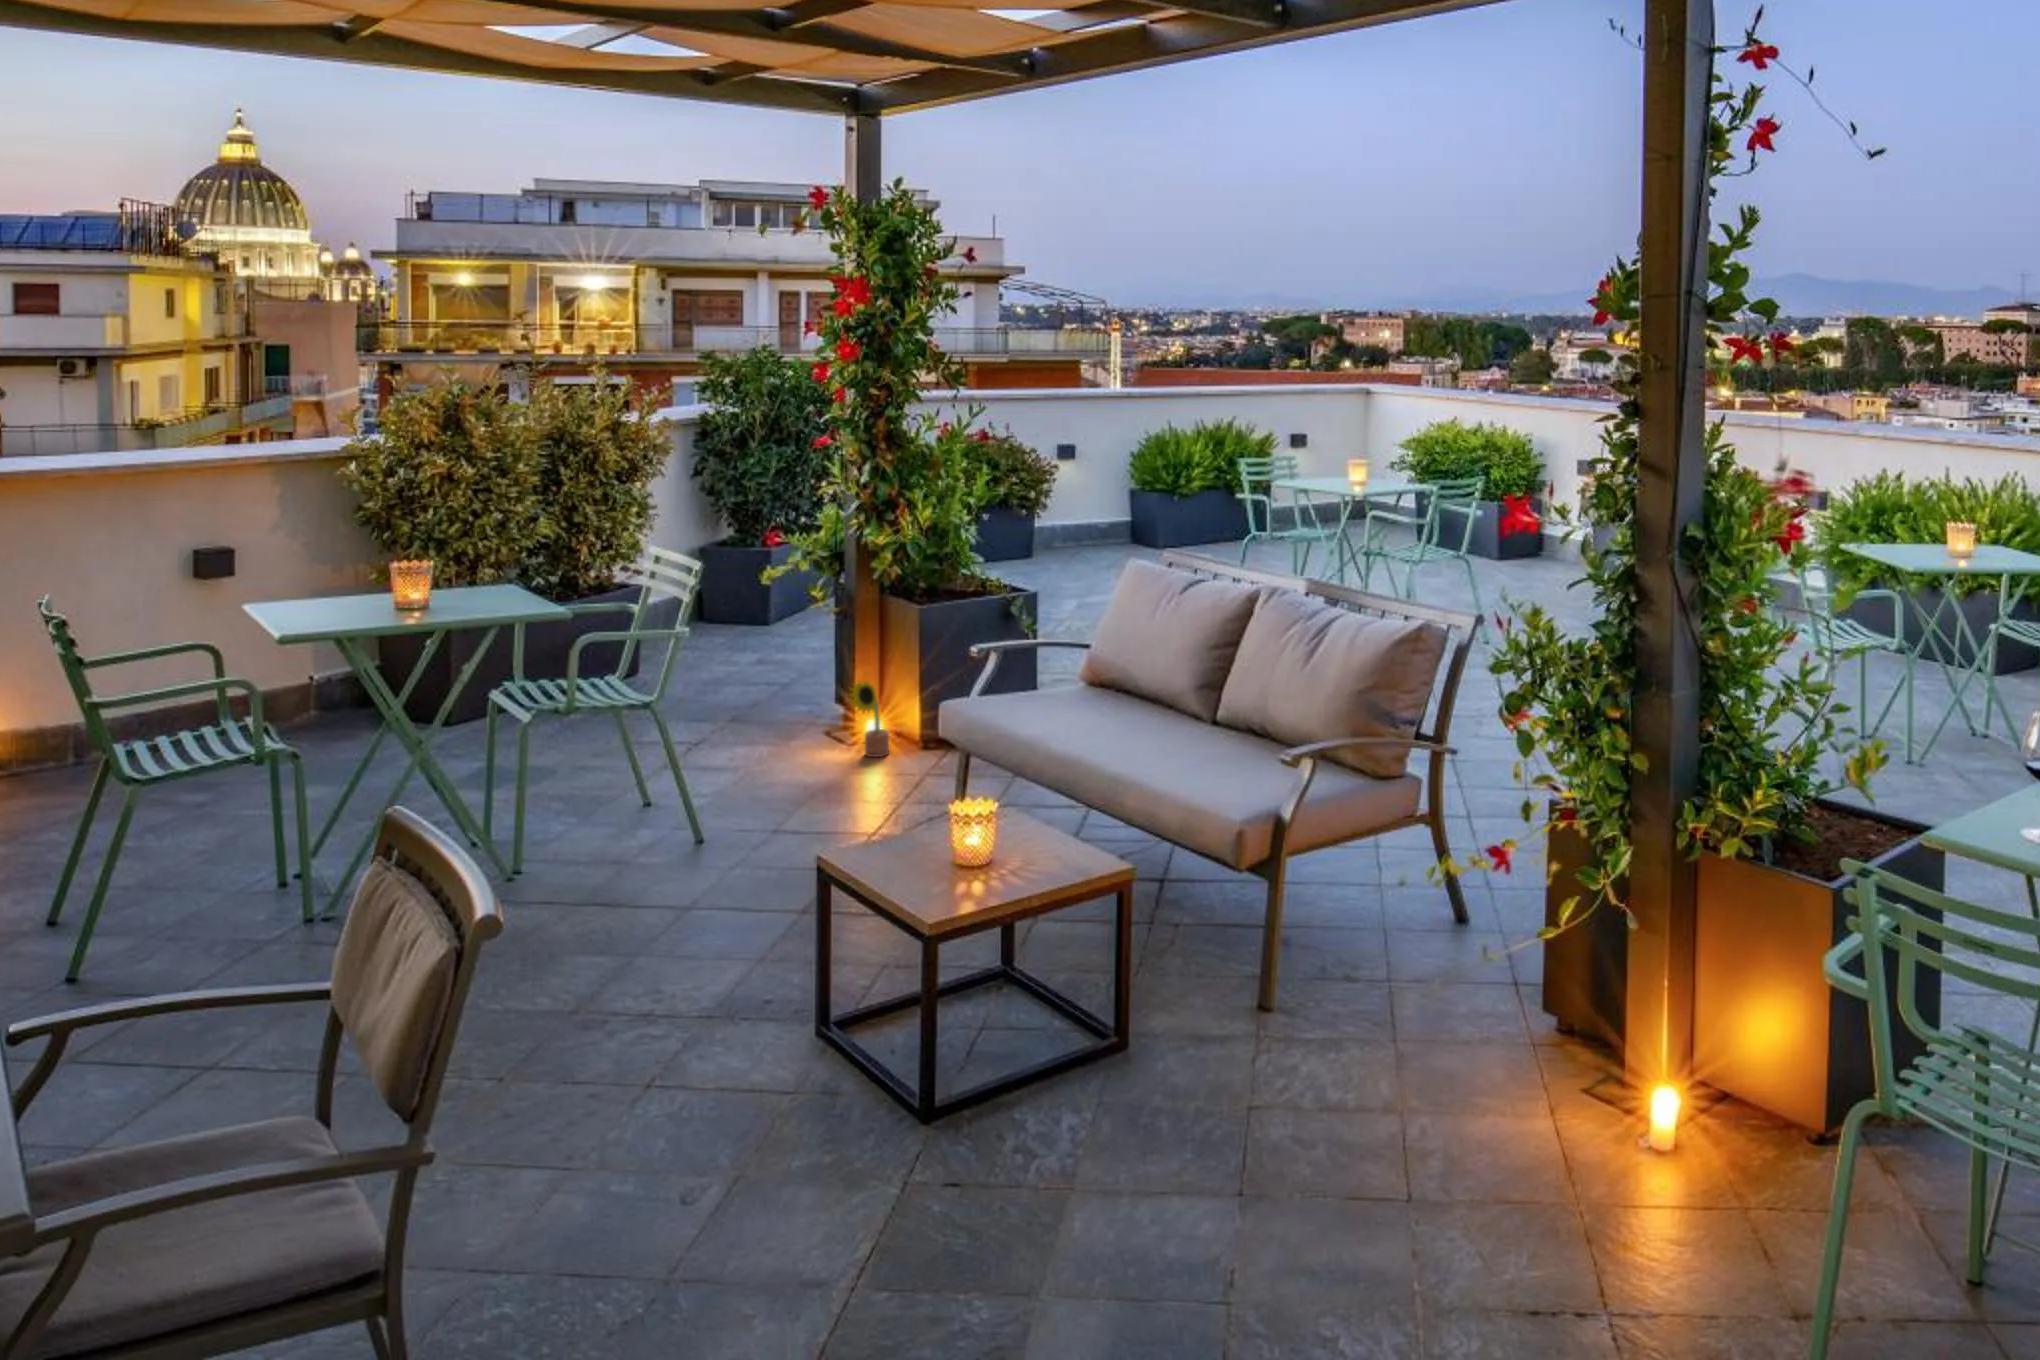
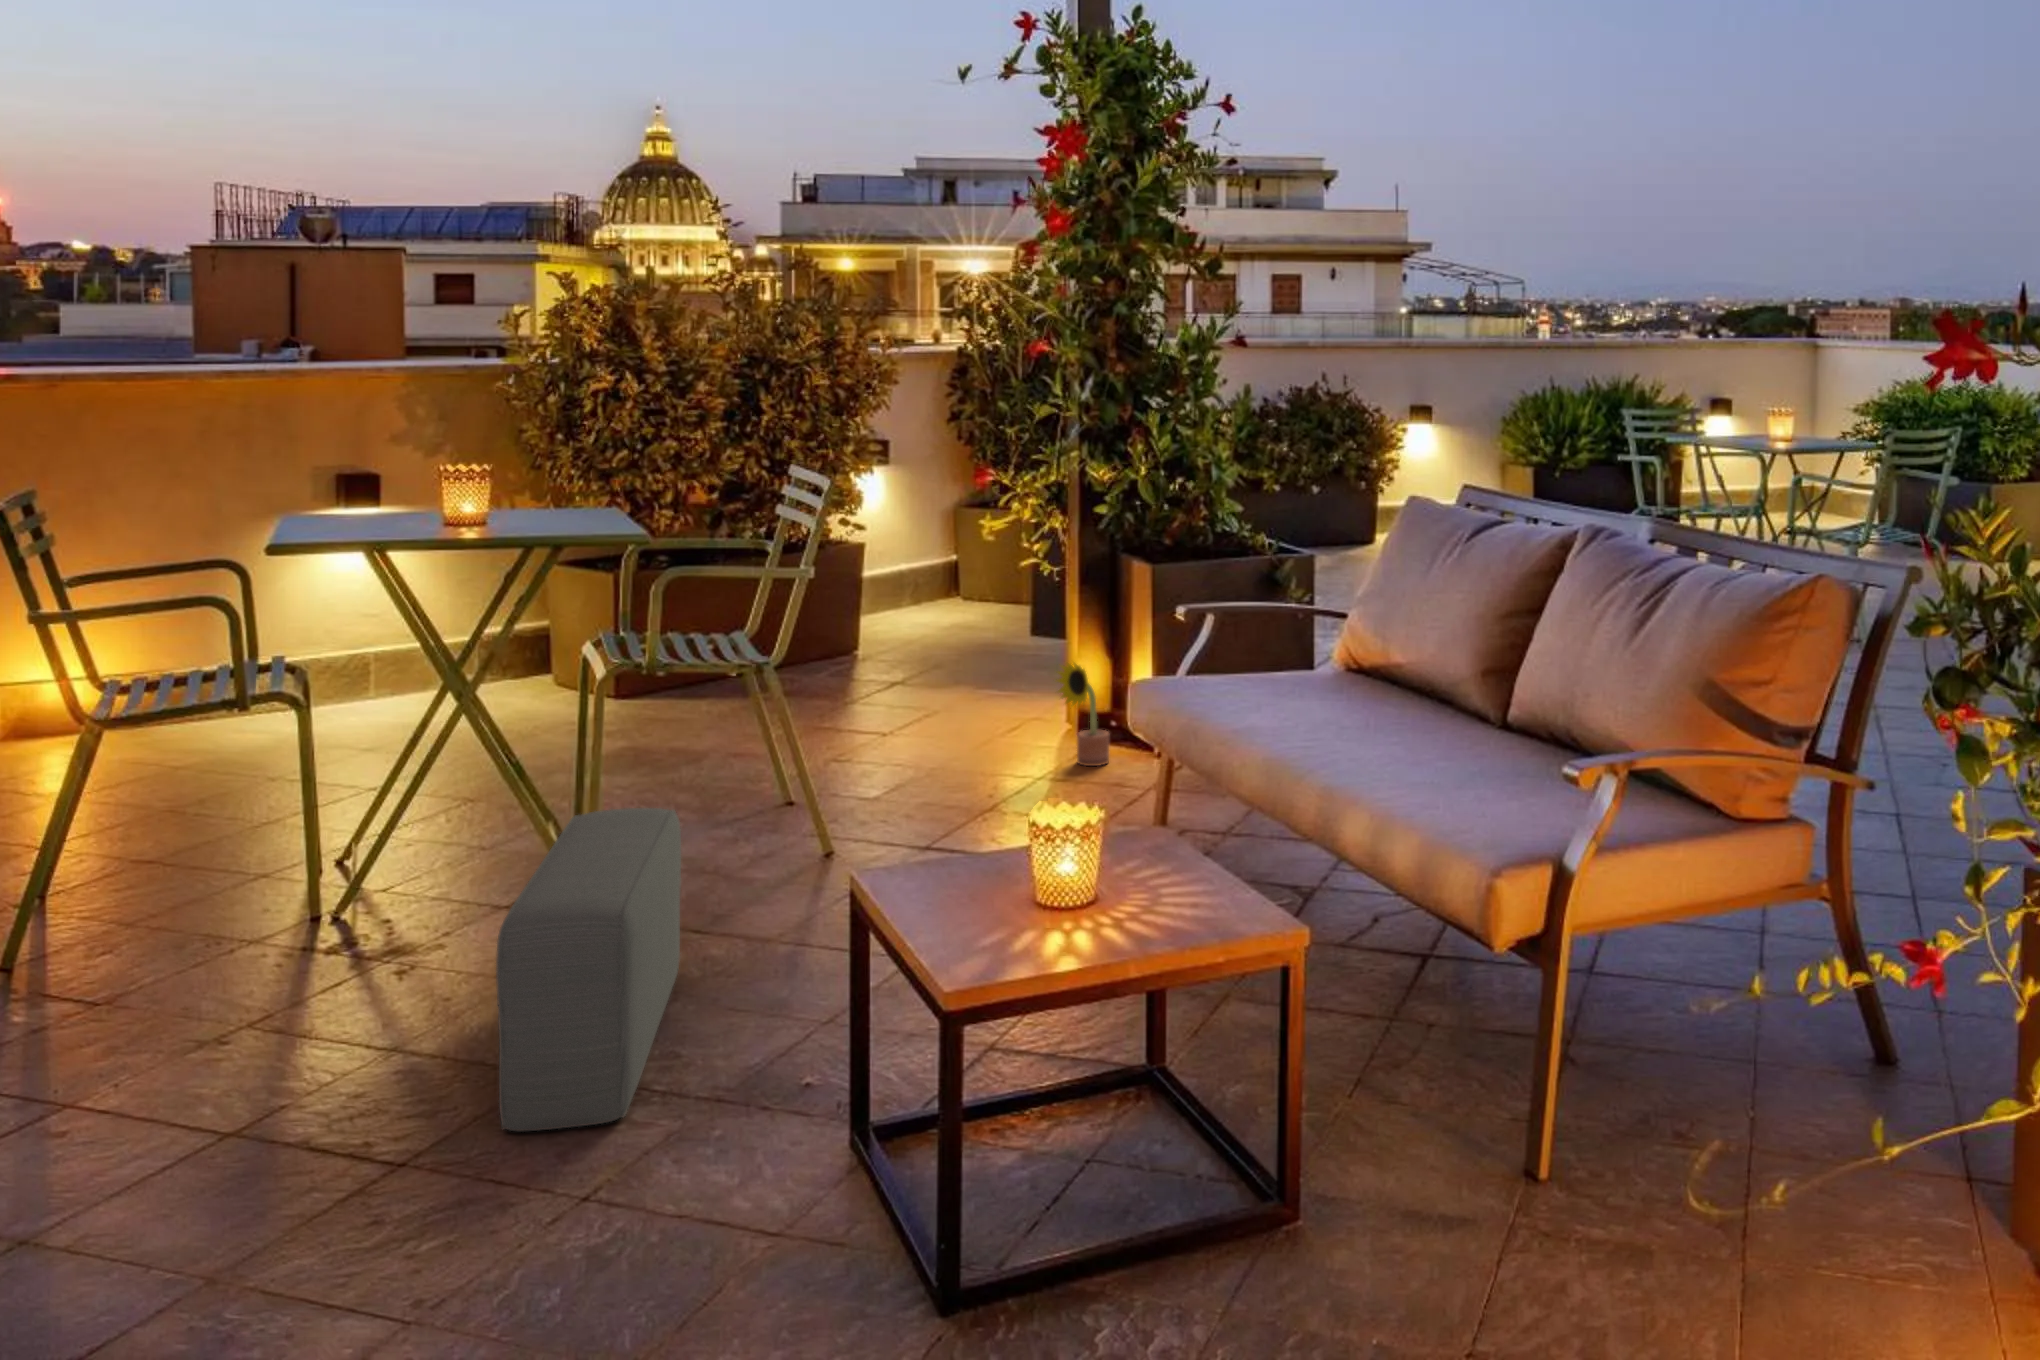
pouf: none [559,823,664,1058] -> present [496,808,681,1132]

